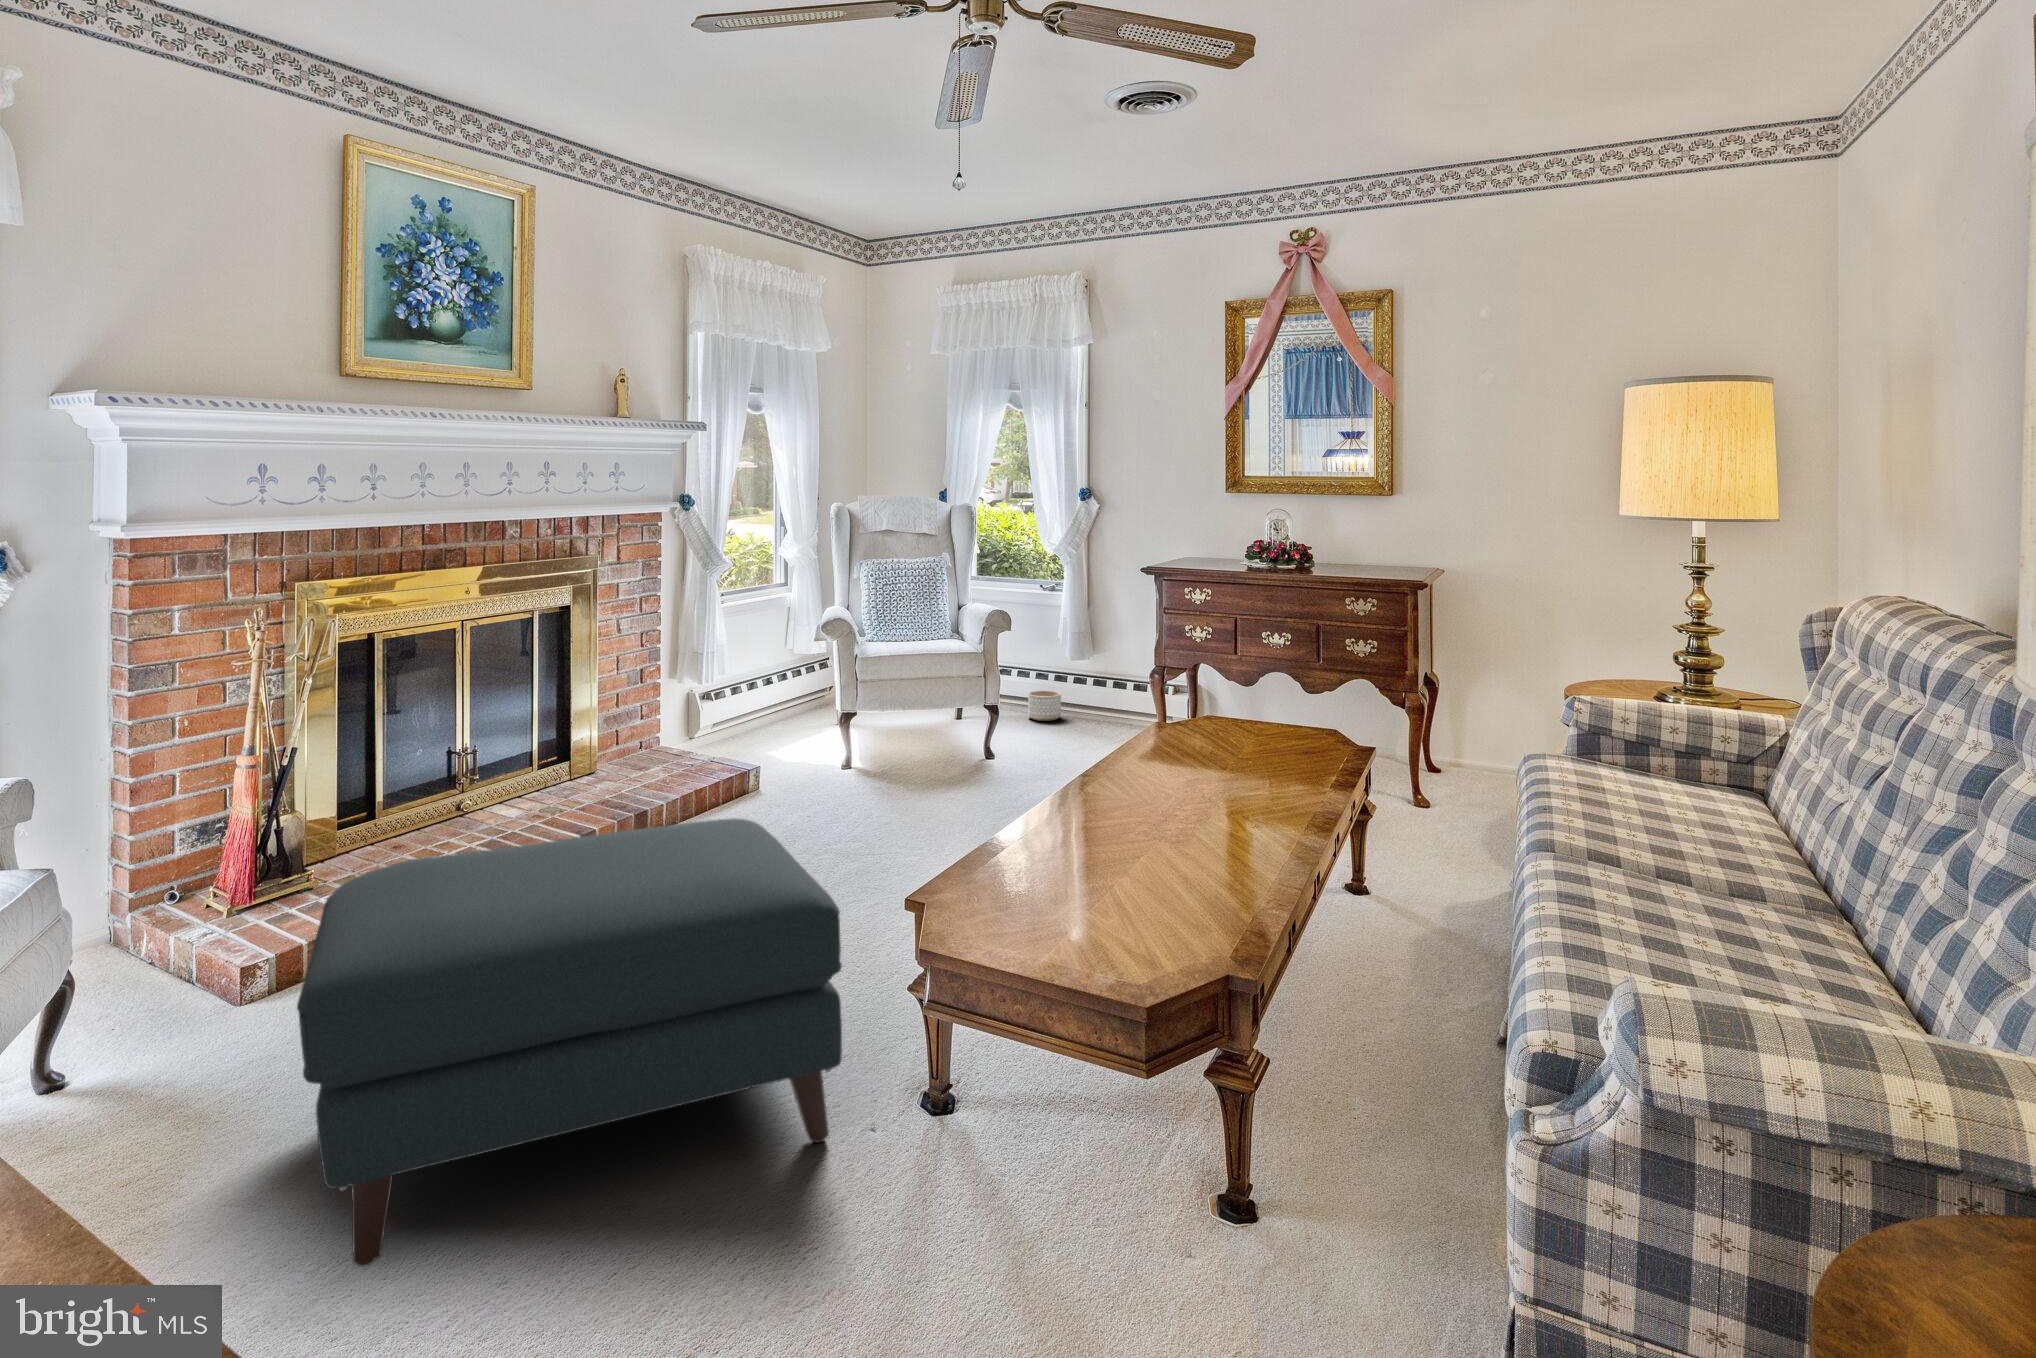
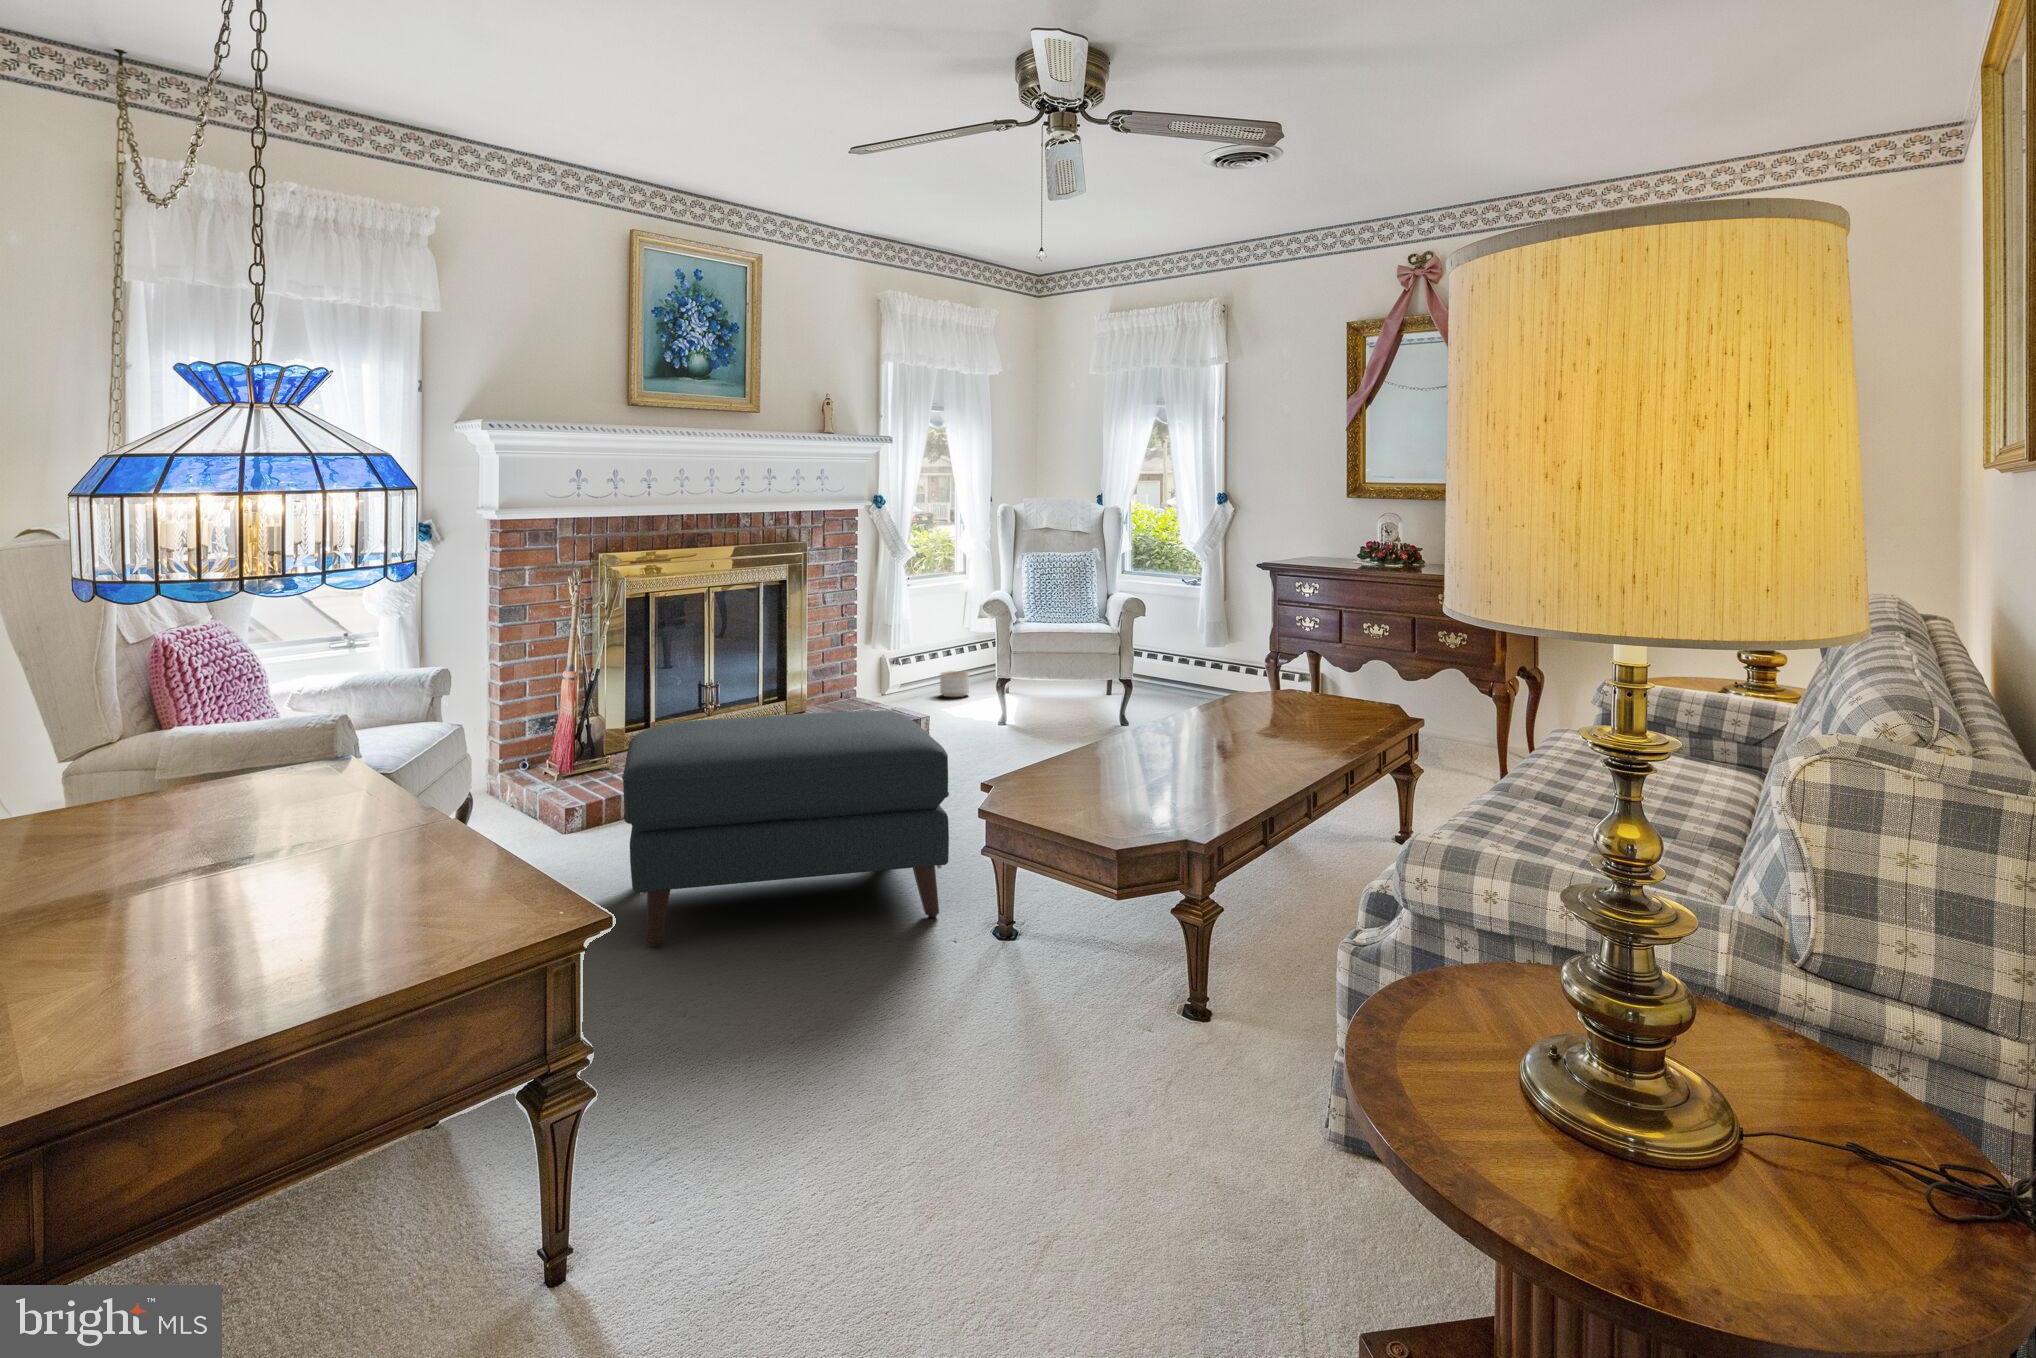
planter: present [1028,691,1061,721] -> present [940,671,969,697]

